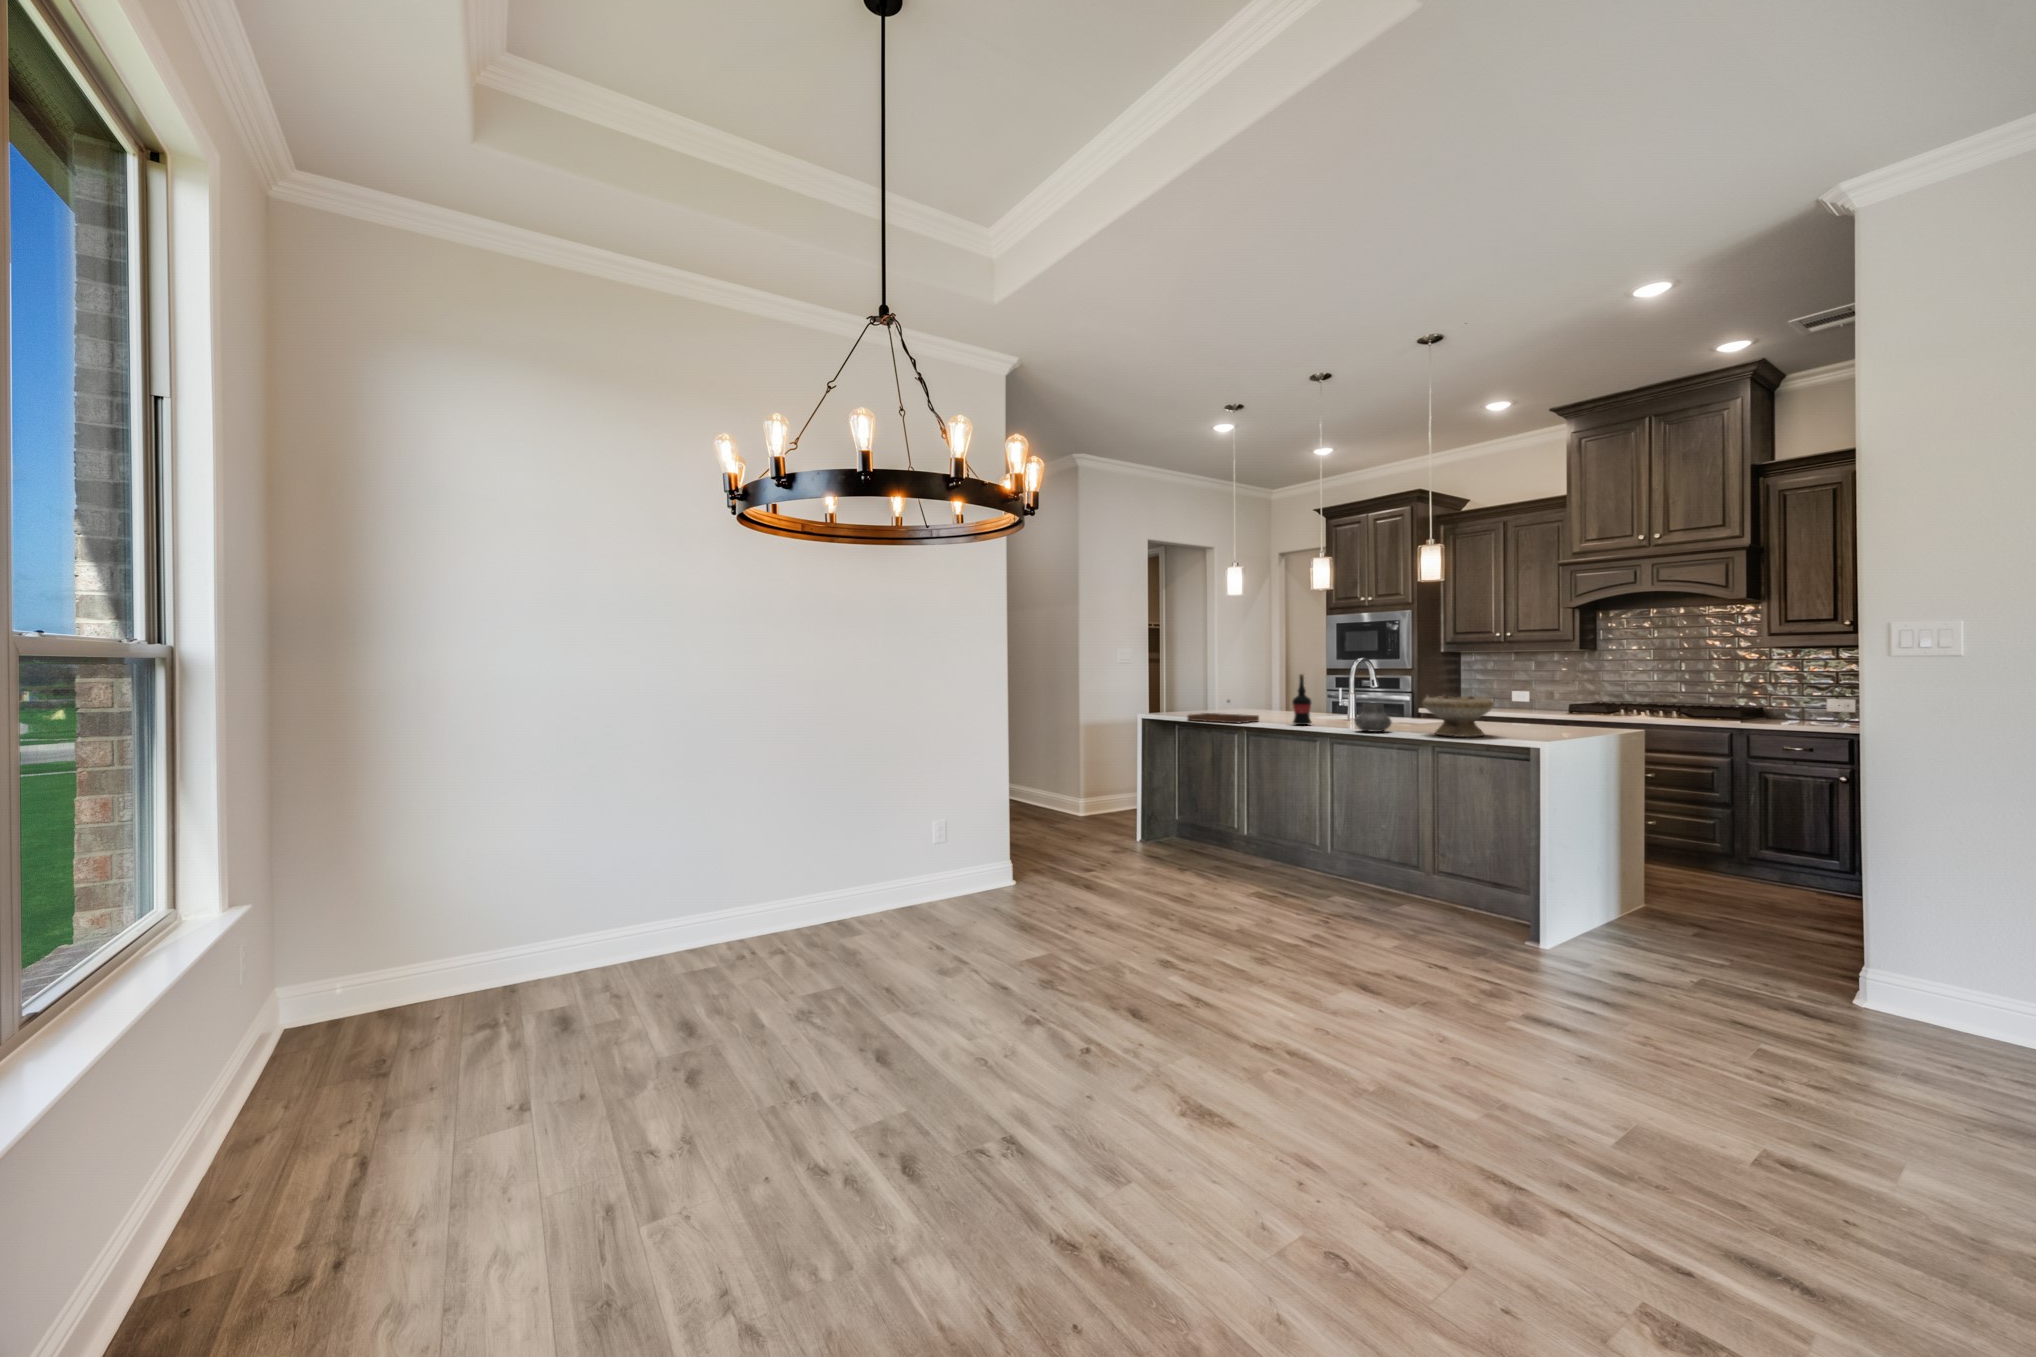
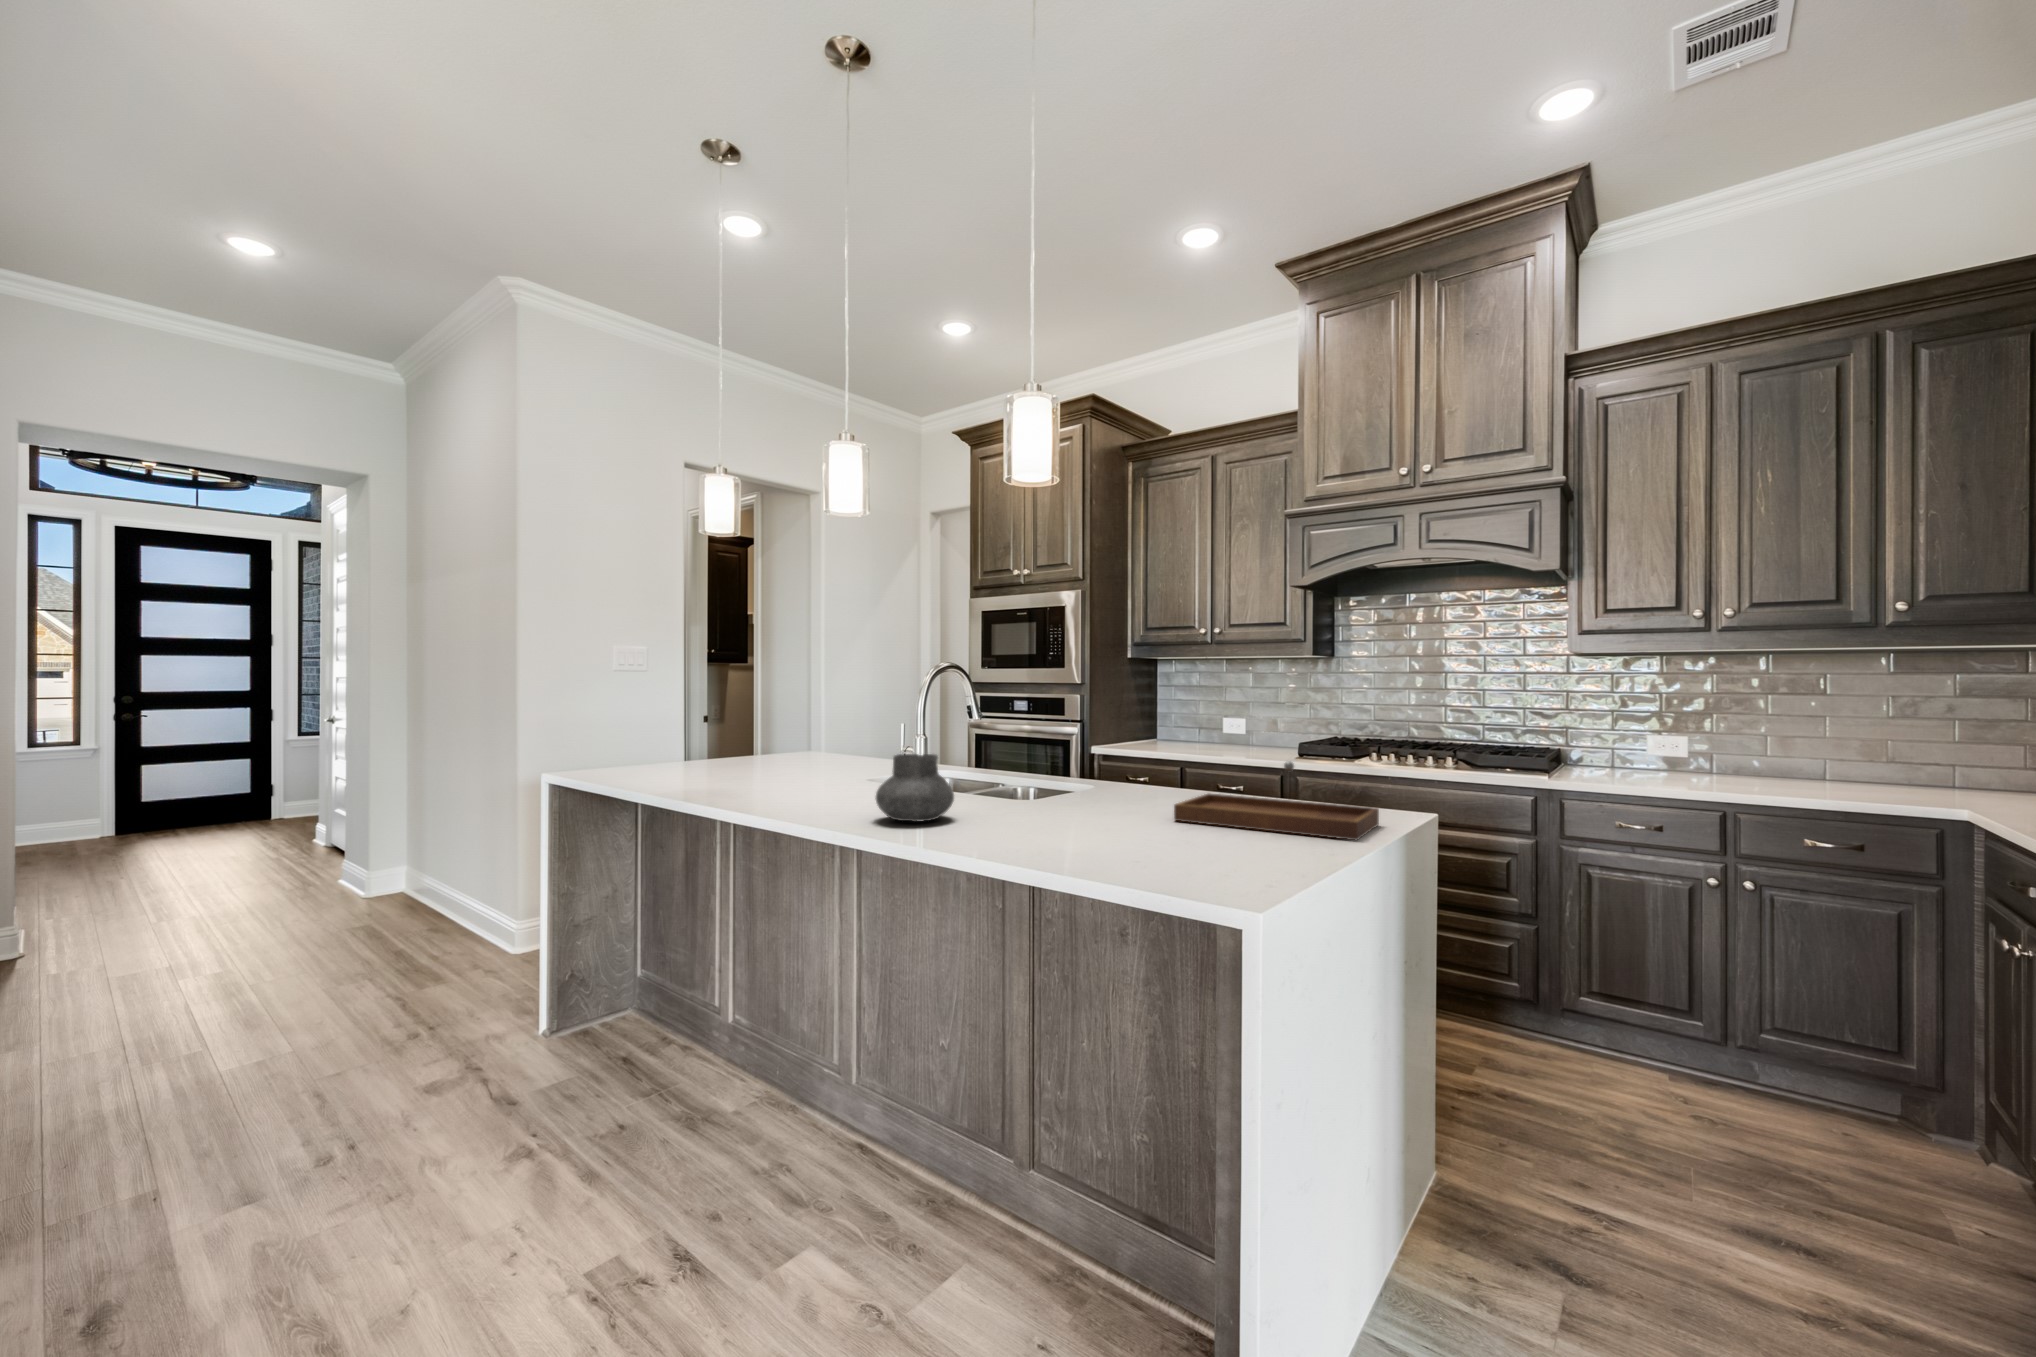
wine bottle: present [1292,674,1311,725] -> none [795,687,834,794]
bowl: present [1422,695,1494,737] -> none [1003,737,1152,843]
tray: present [1187,700,1259,723] -> present [1174,761,1379,840]

